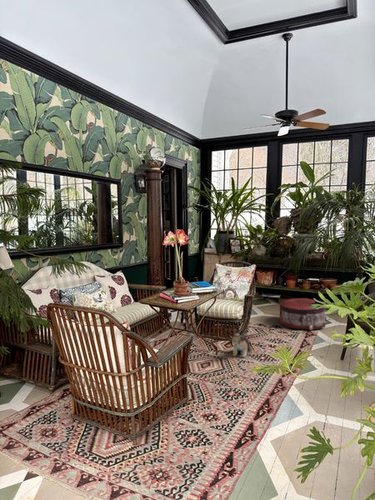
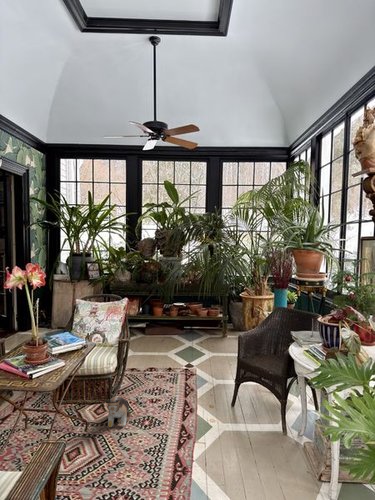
pouf: present [279,298,326,330] -> none [152,330,203,369]

